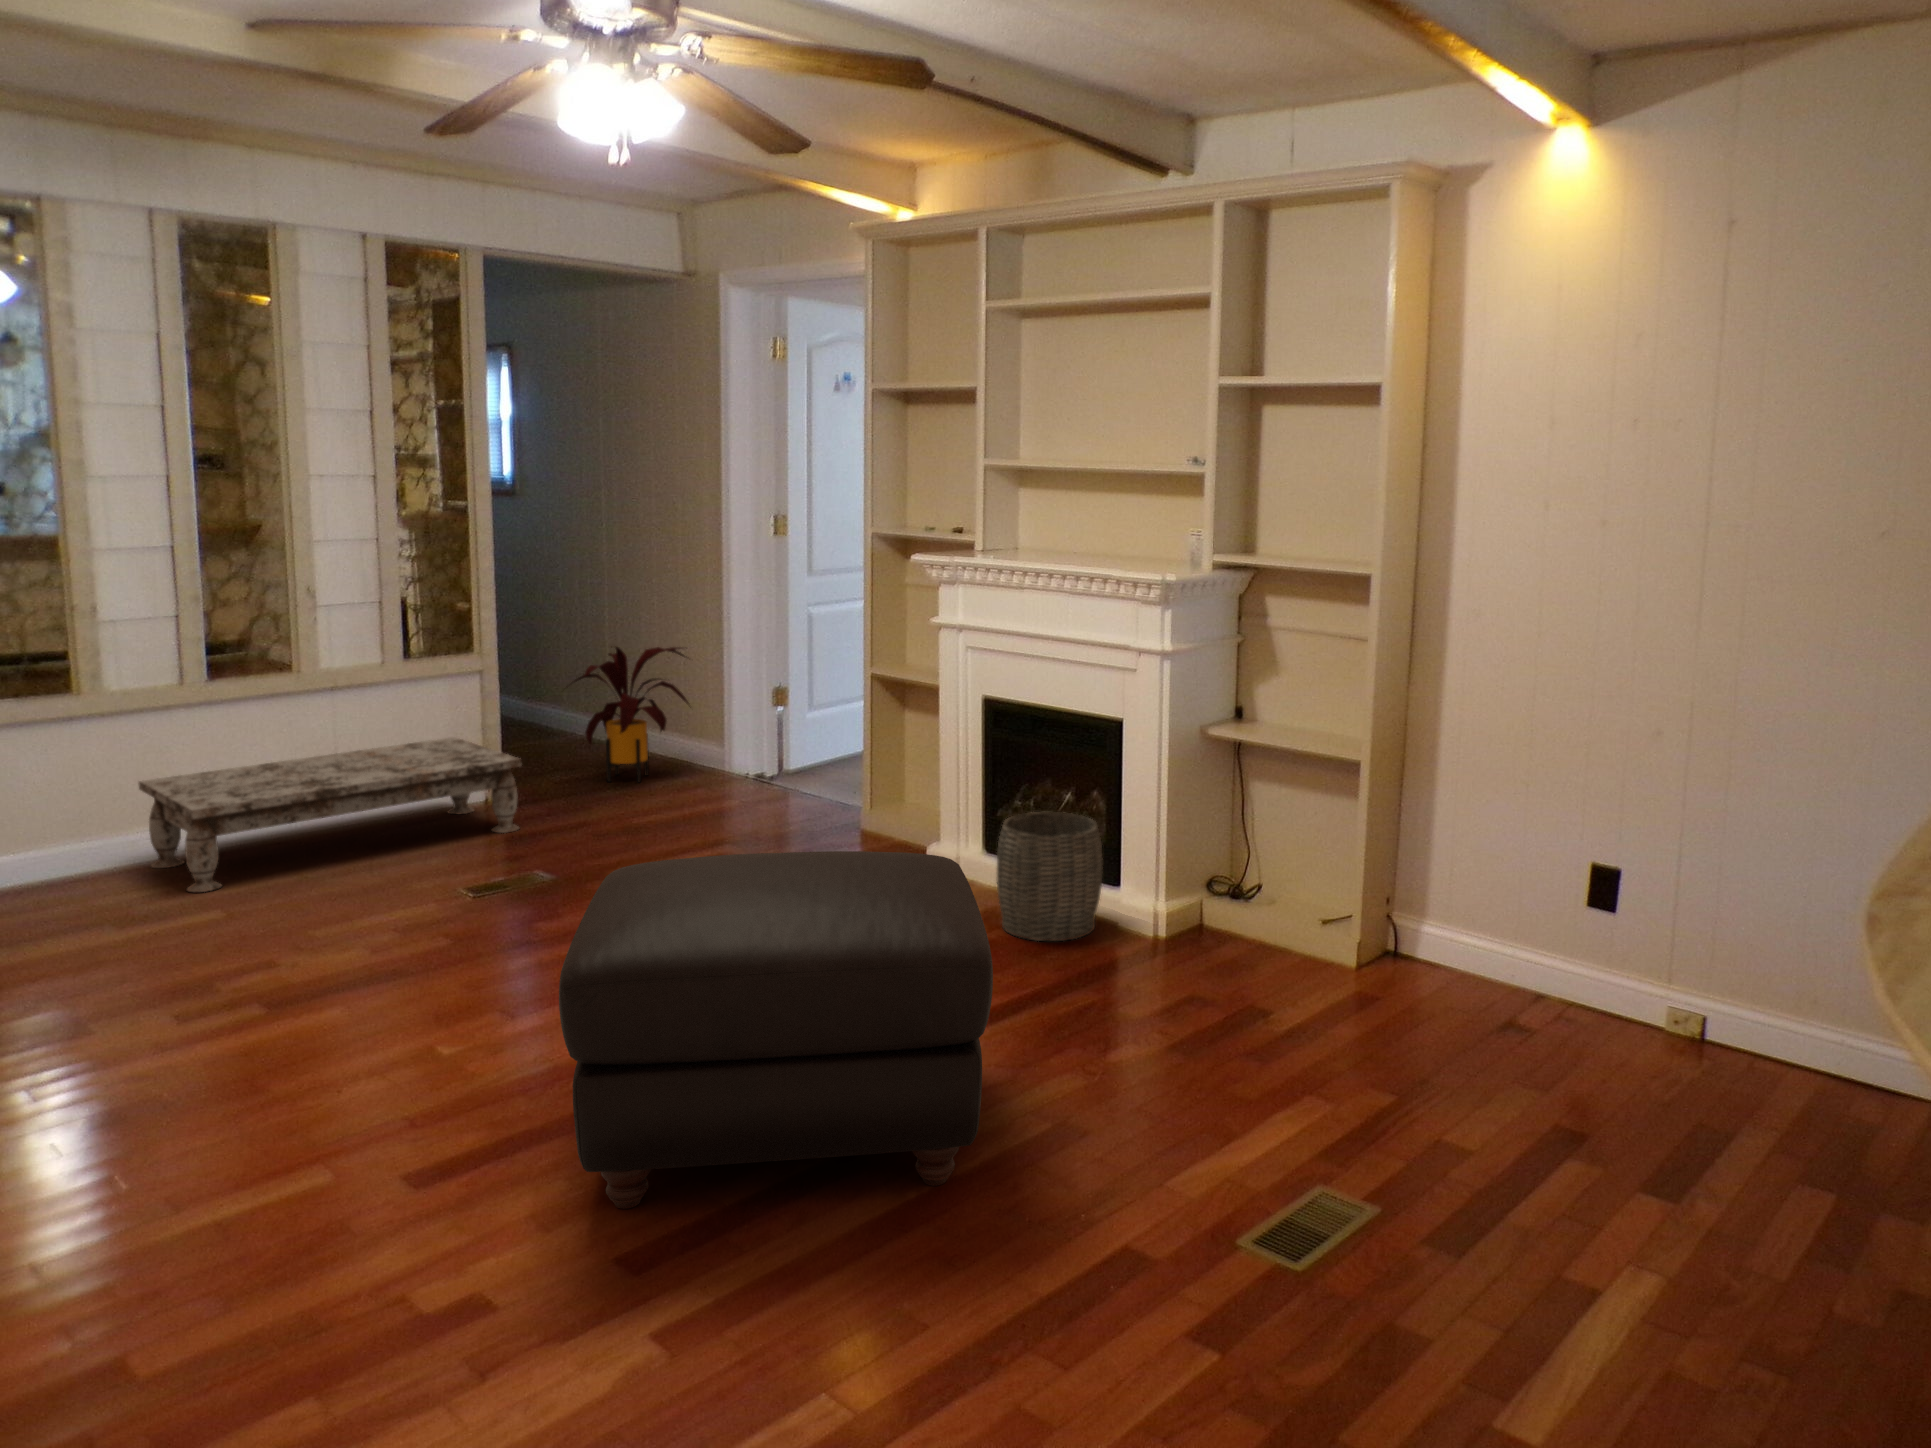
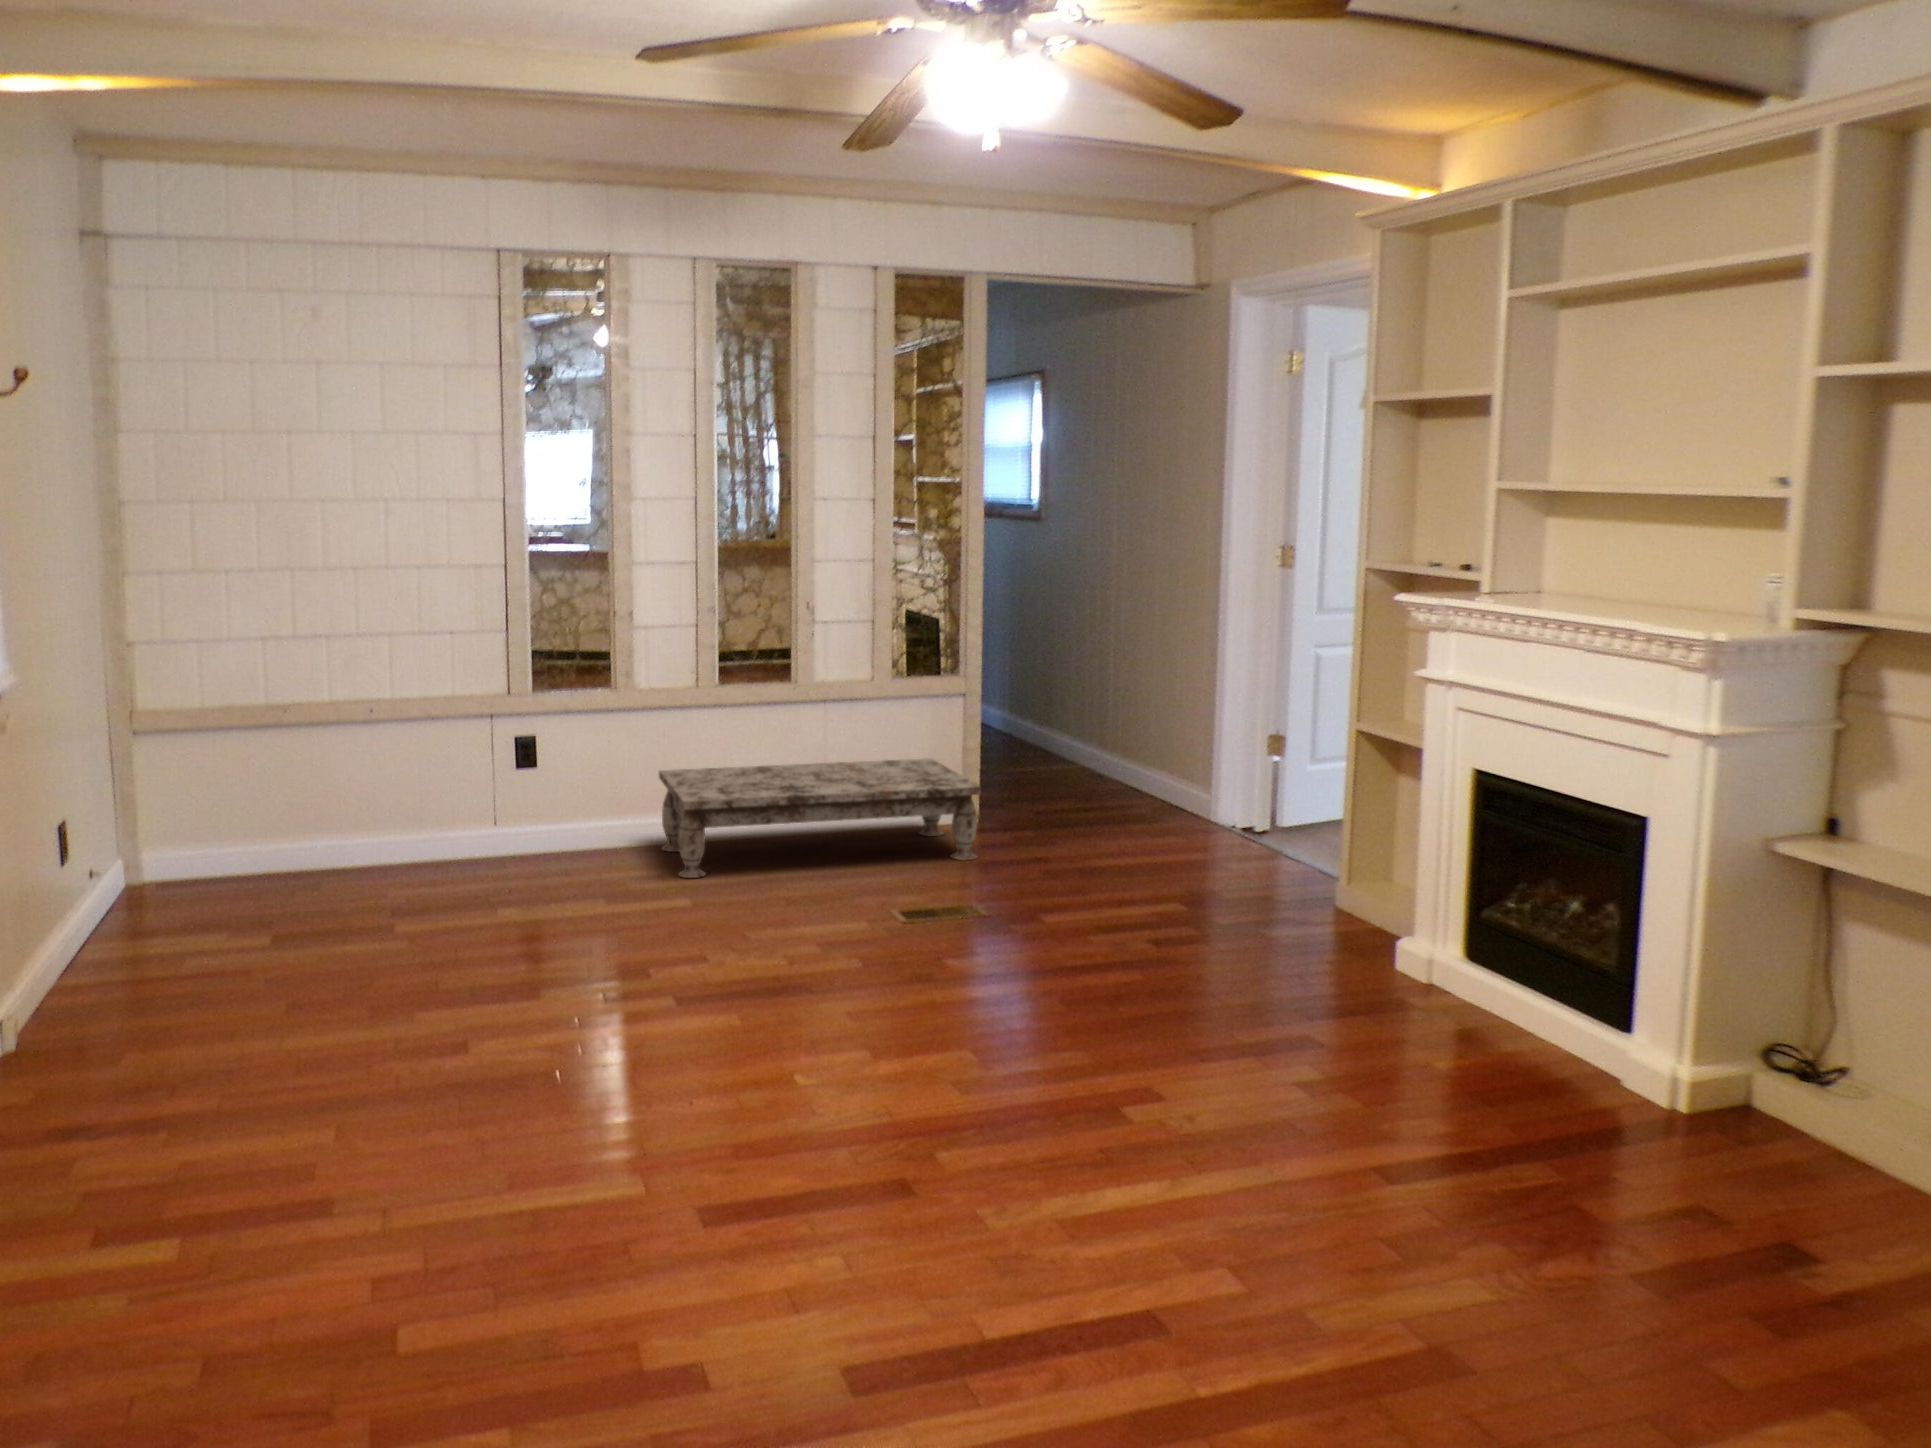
house plant: present [574,647,689,782] -> none [1043,679,1182,826]
woven basket: present [997,812,1102,941] -> none [1458,920,1606,1090]
ottoman: present [559,851,993,1209] -> none [848,910,1352,1354]

